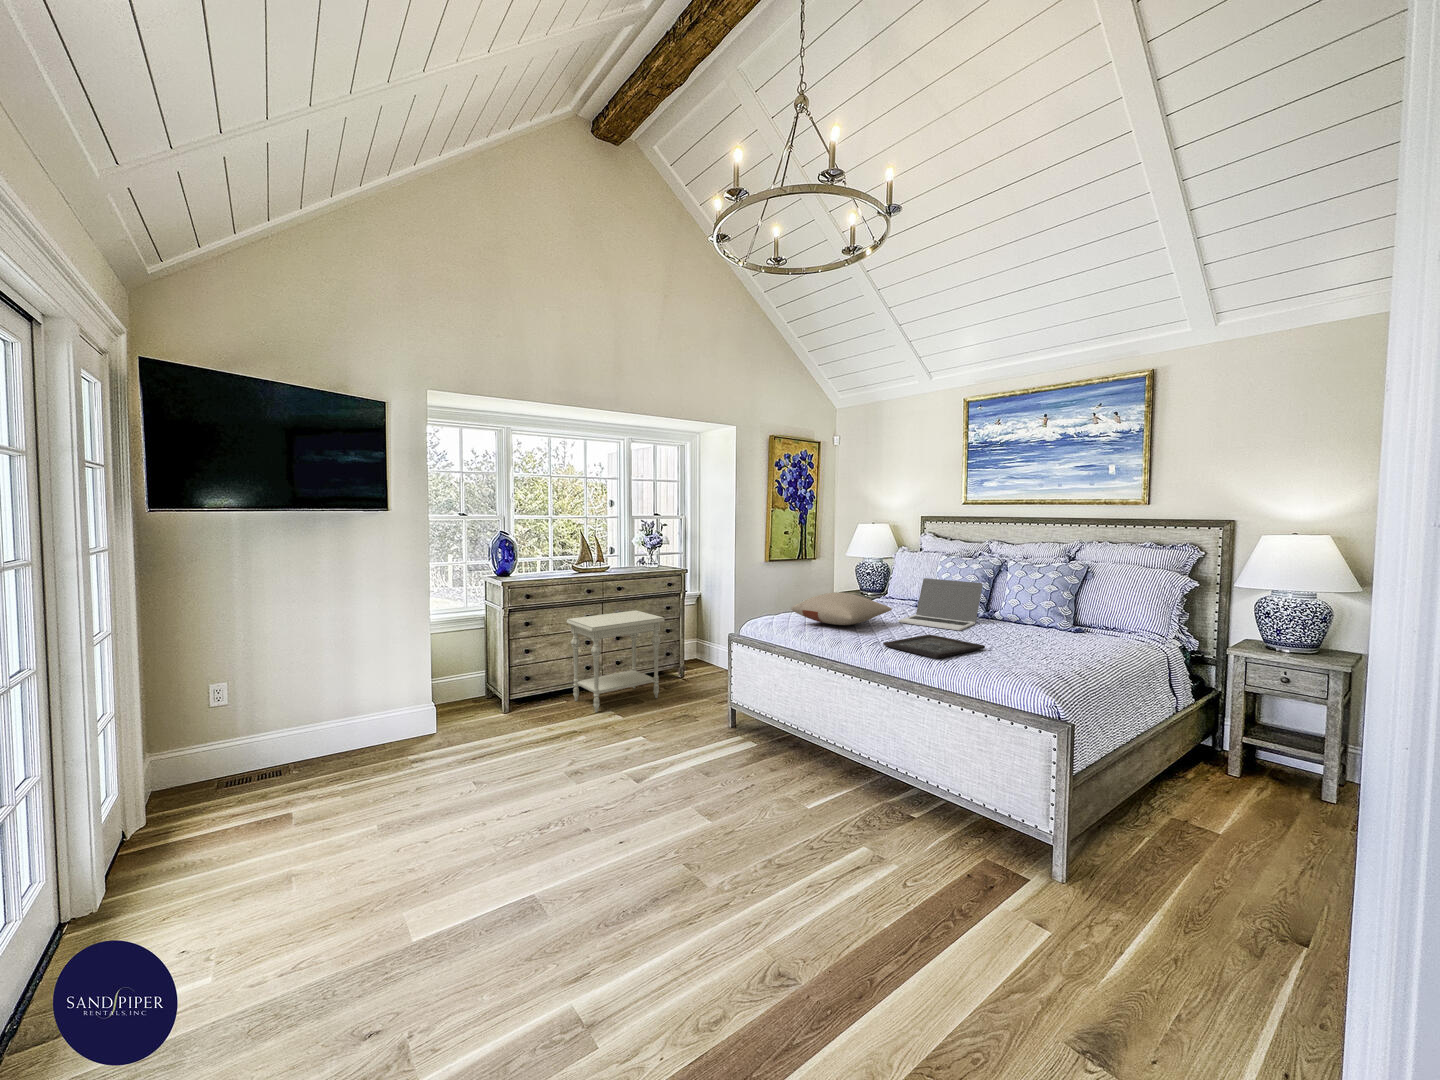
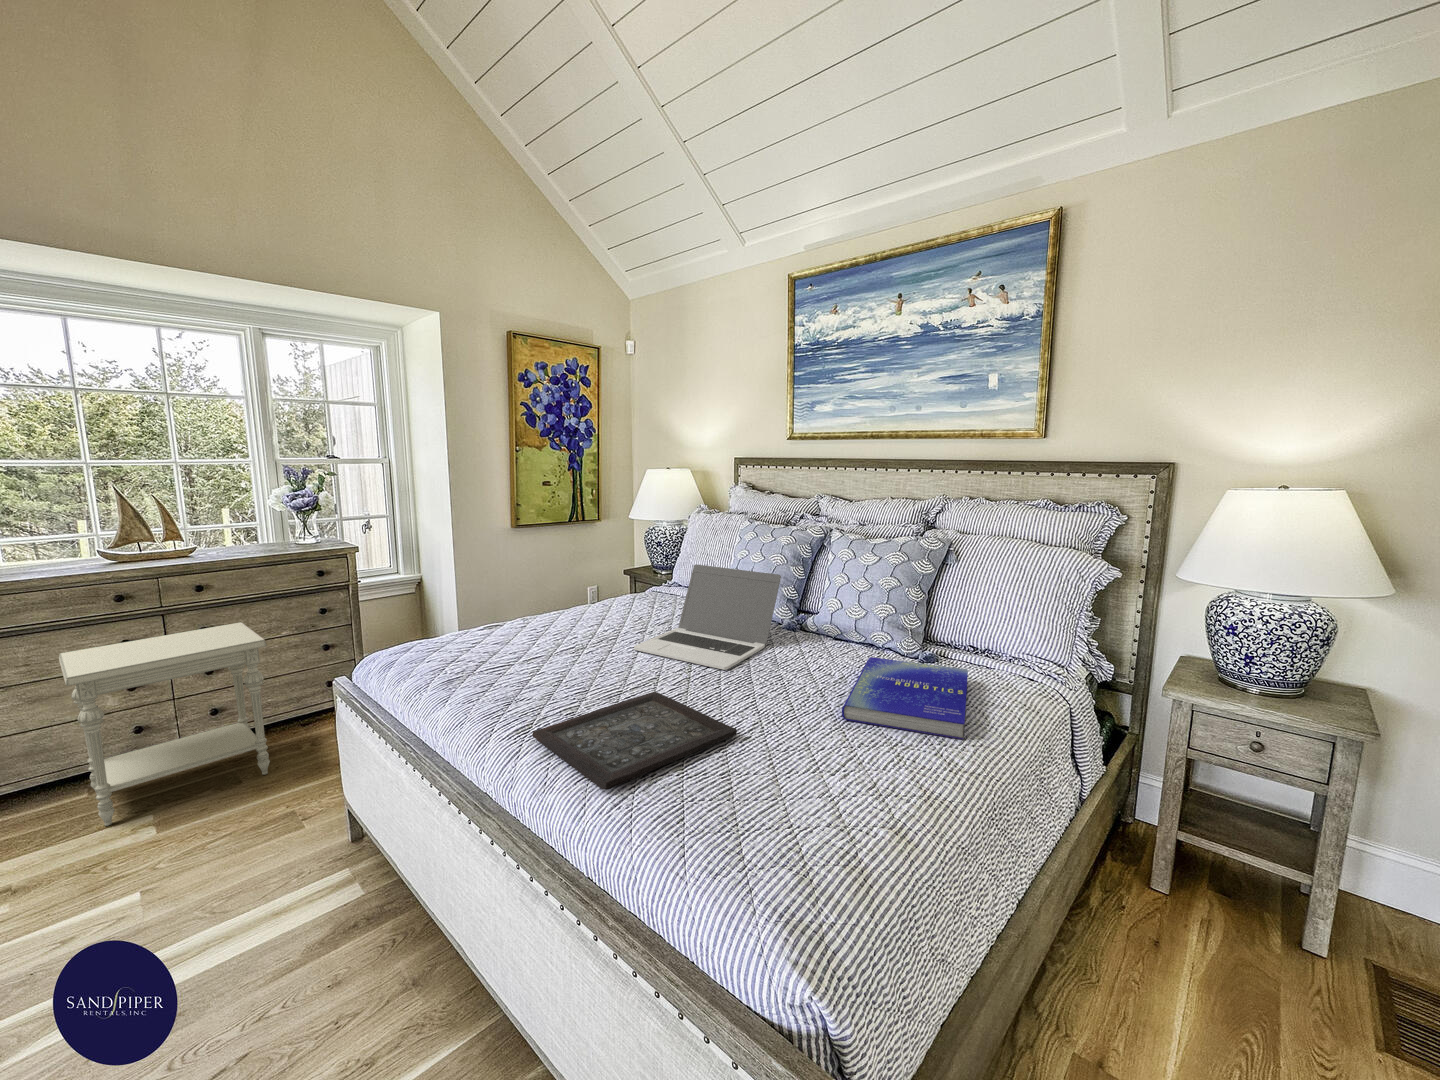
pillow: present [791,592,892,625] -> none [424,600,617,669]
book: none [1036,626,1105,654] -> present [842,657,968,739]

